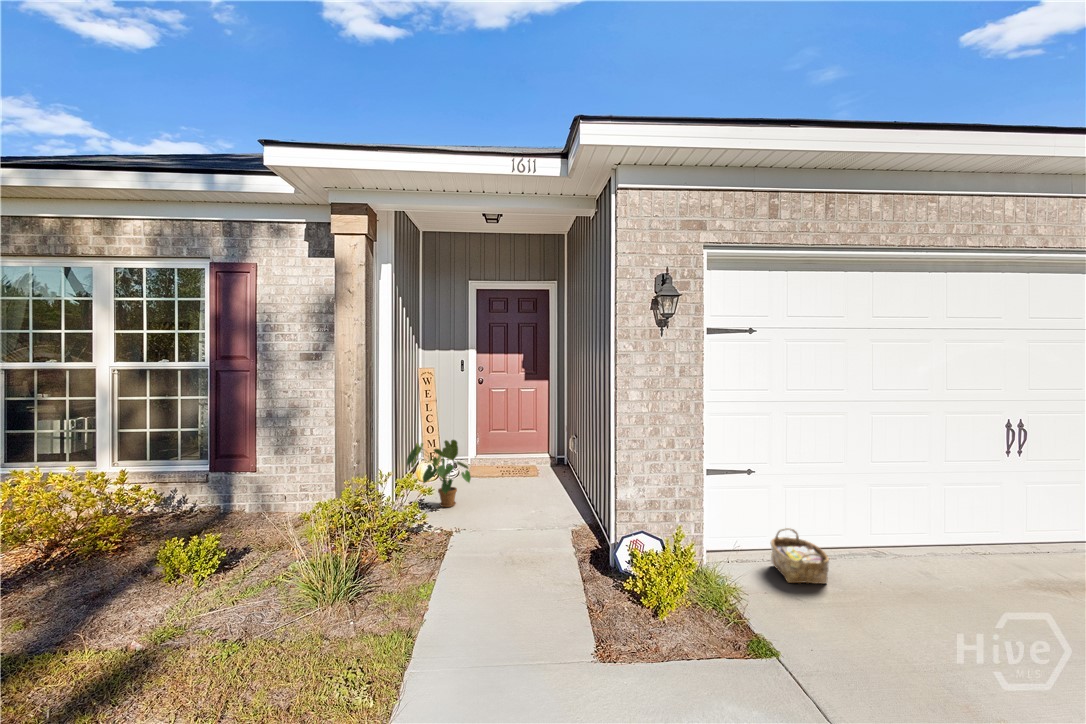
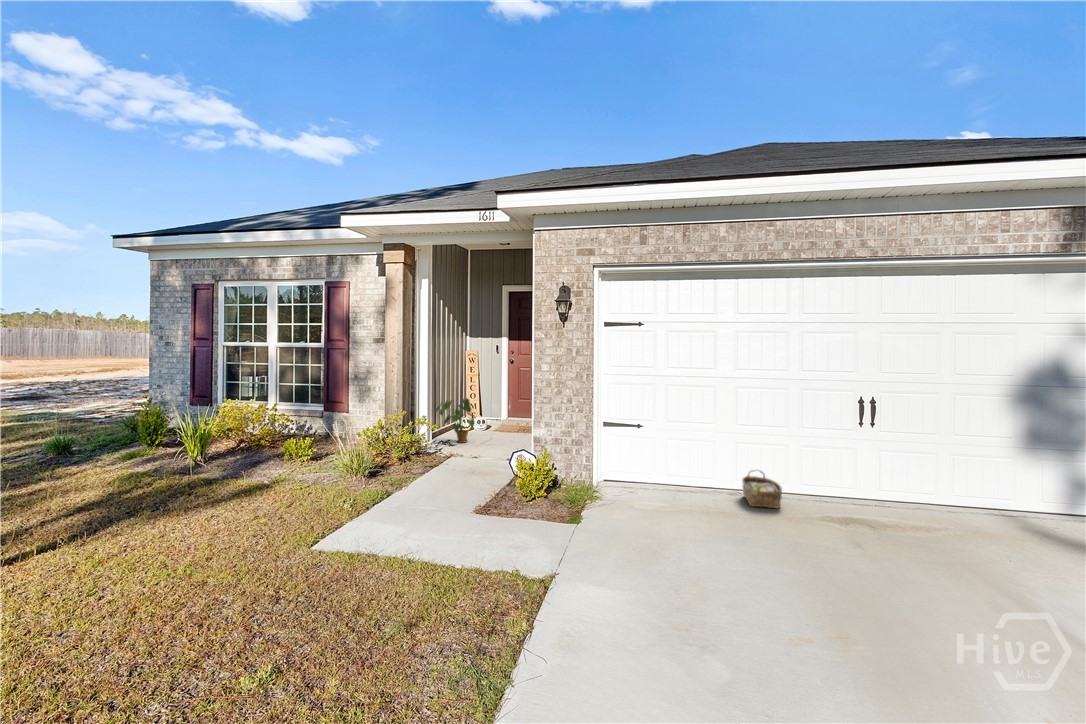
woven basket: present [771,528,829,584] -> present [742,471,782,508]

